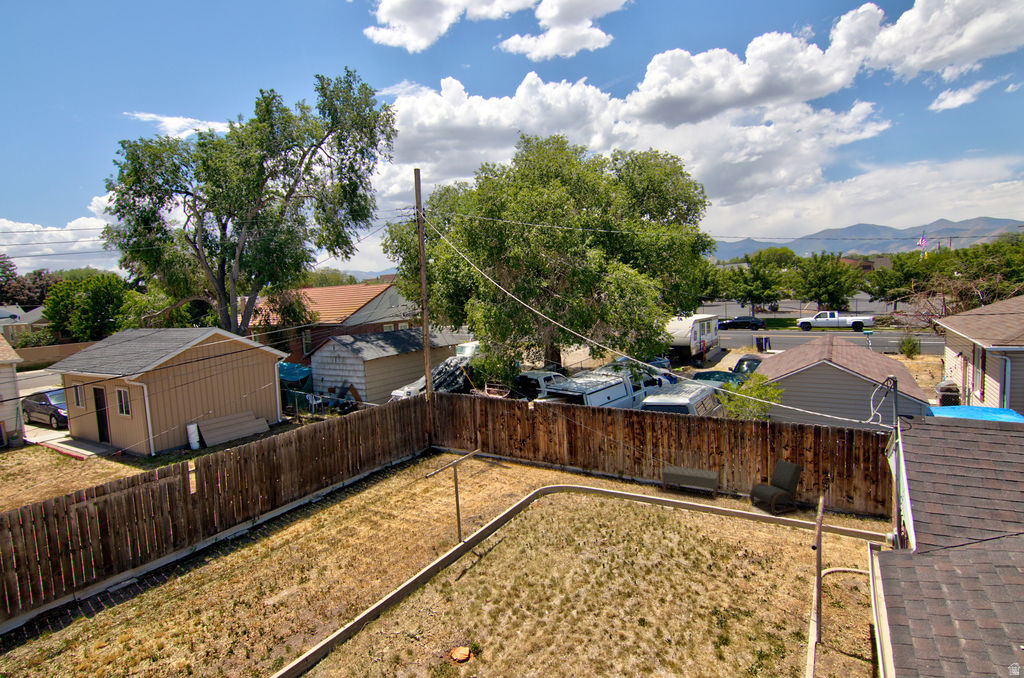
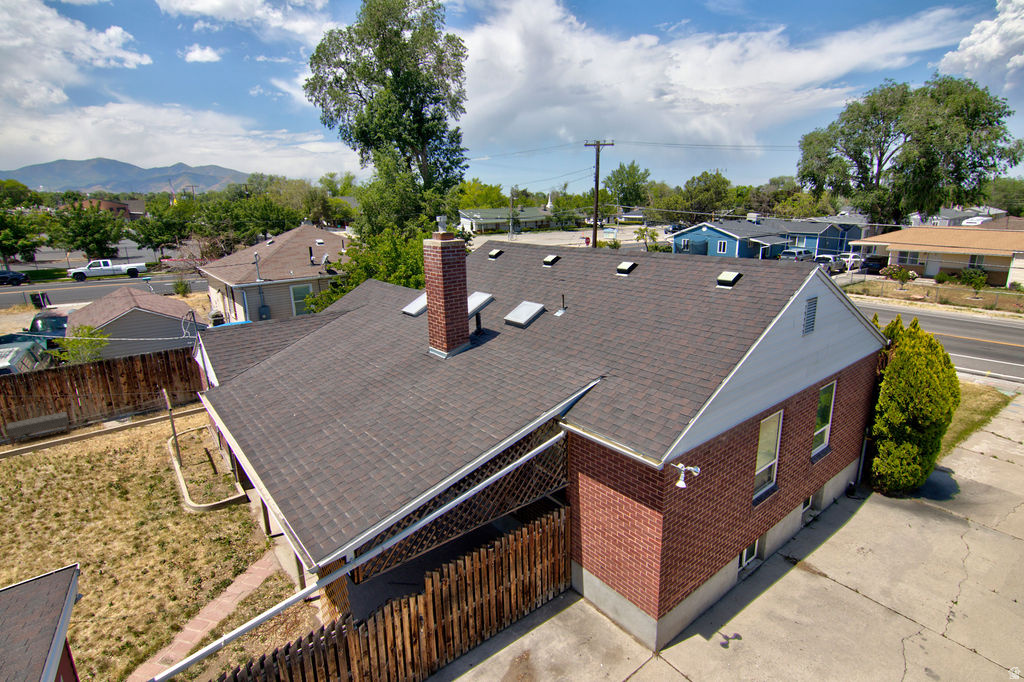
lounge chair: present [750,459,803,515] -> none [101,385,141,425]

